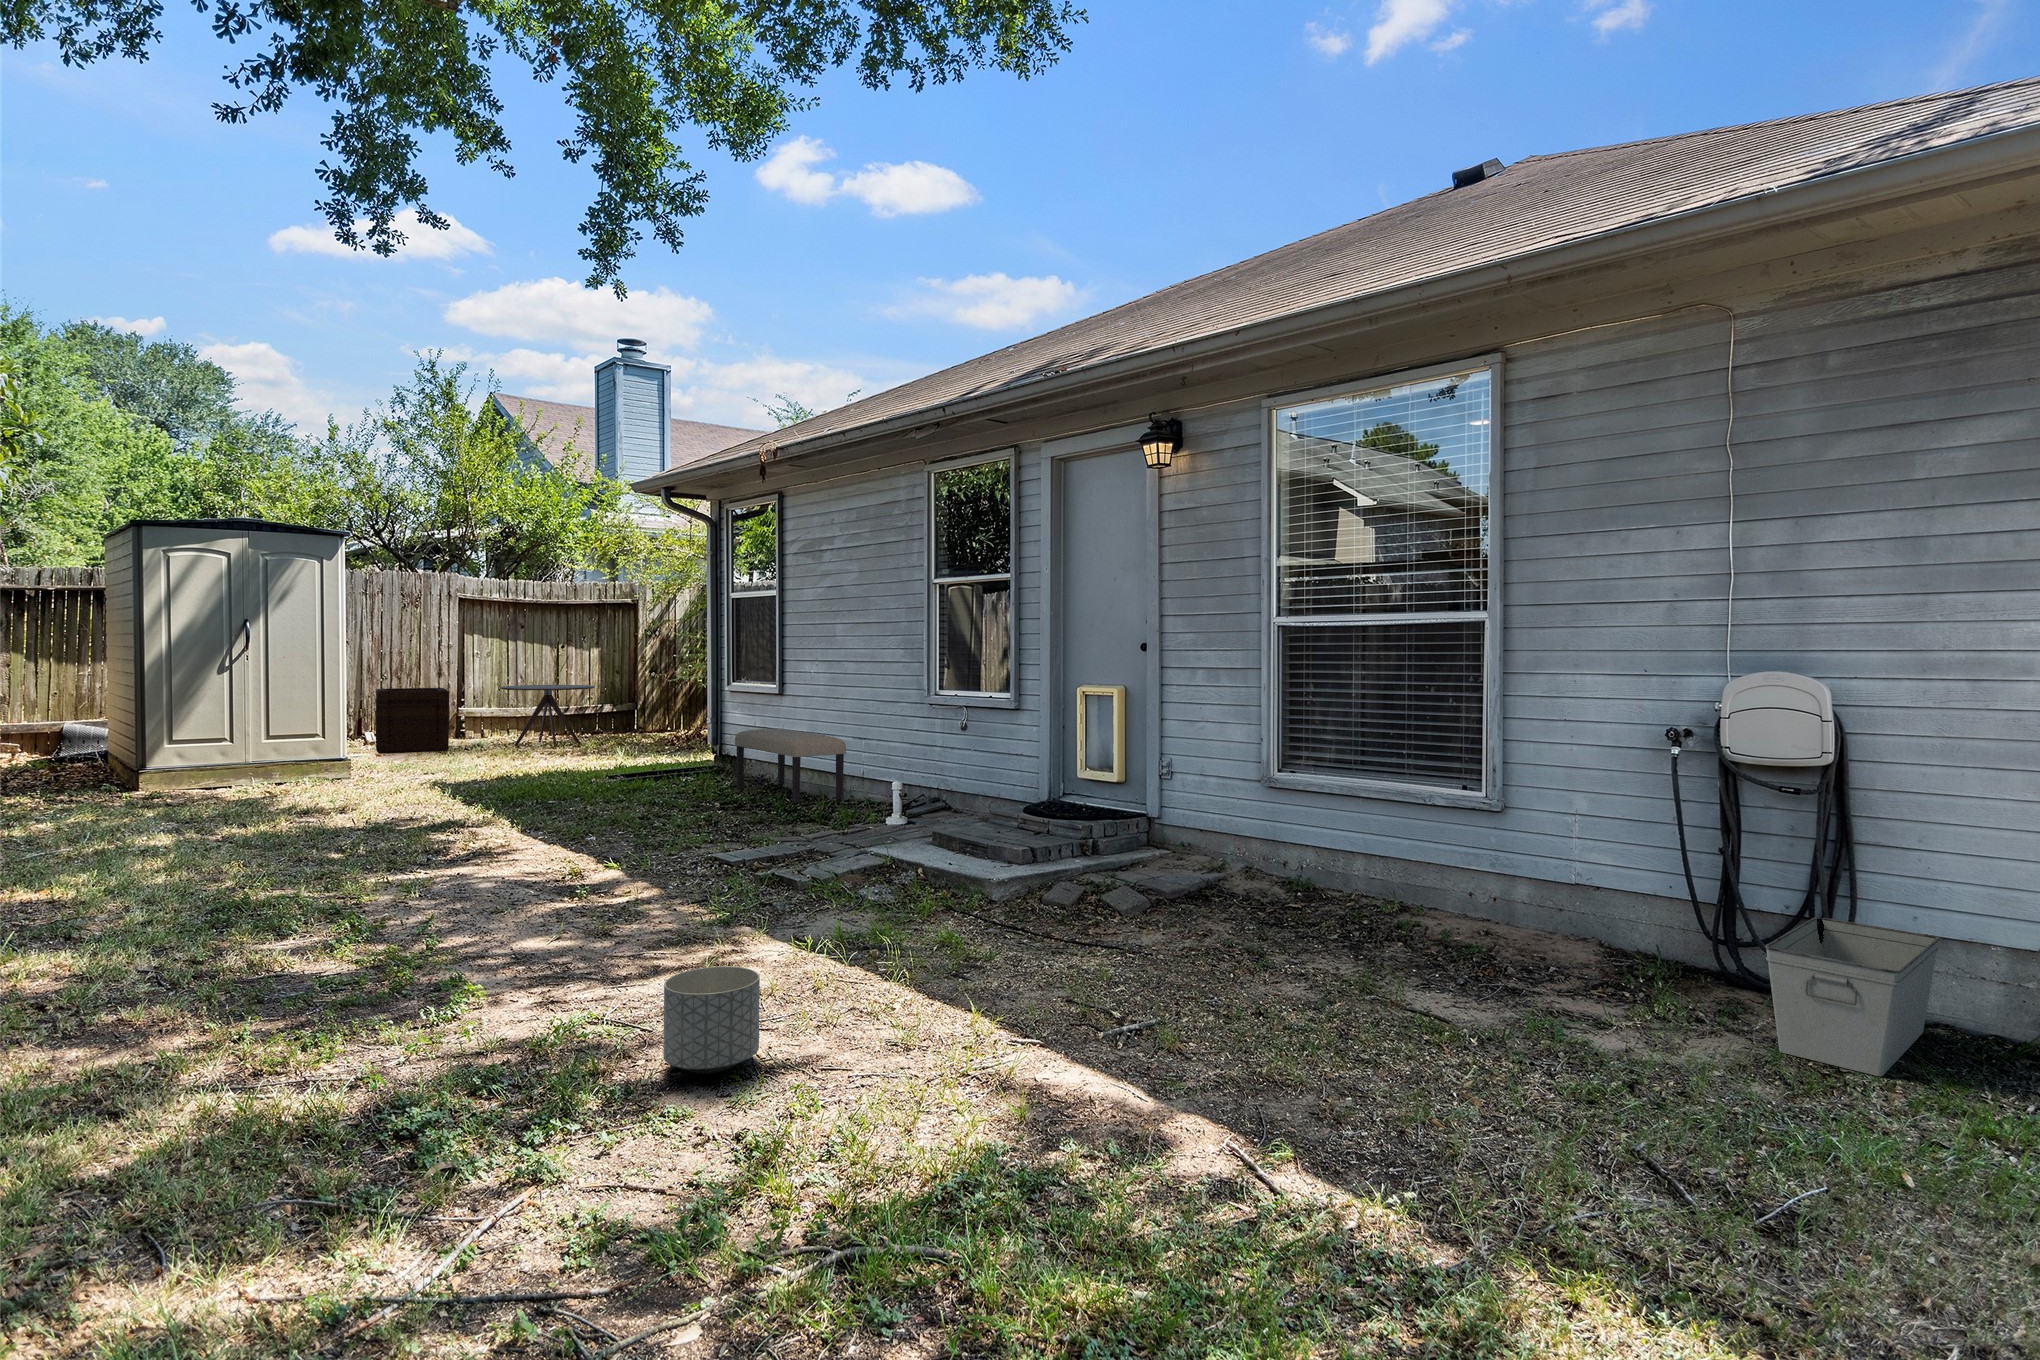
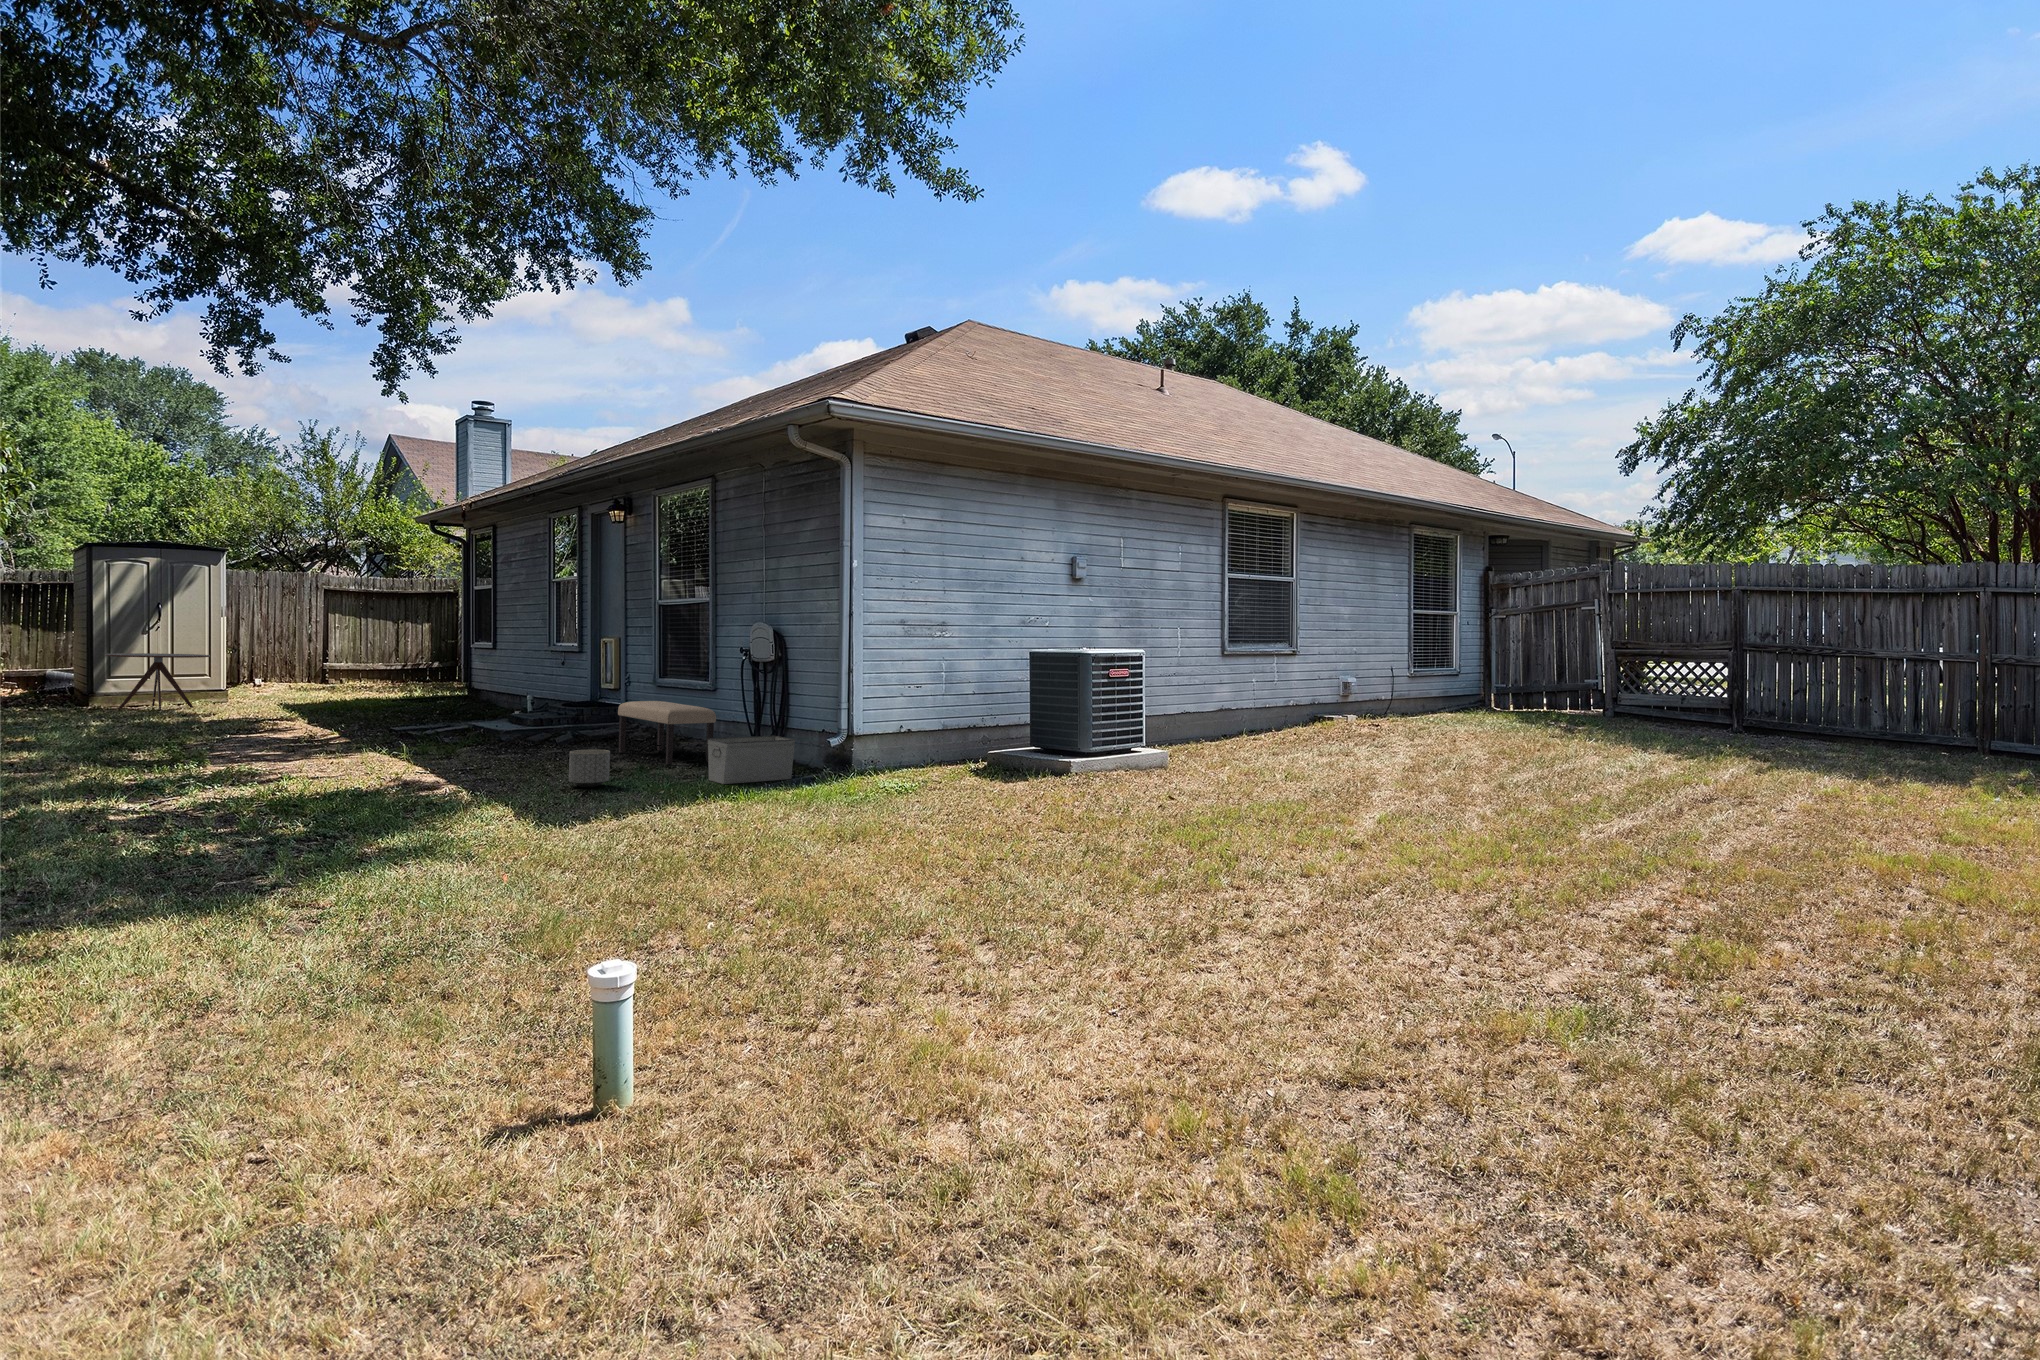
round table: present [500,685,595,747] -> present [105,653,210,710]
wooden crate: present [376,688,449,753] -> none [263,649,318,692]
bench: present [735,729,846,804] -> present [618,701,716,765]
planter: present [663,966,760,1073] -> present [569,750,610,787]

